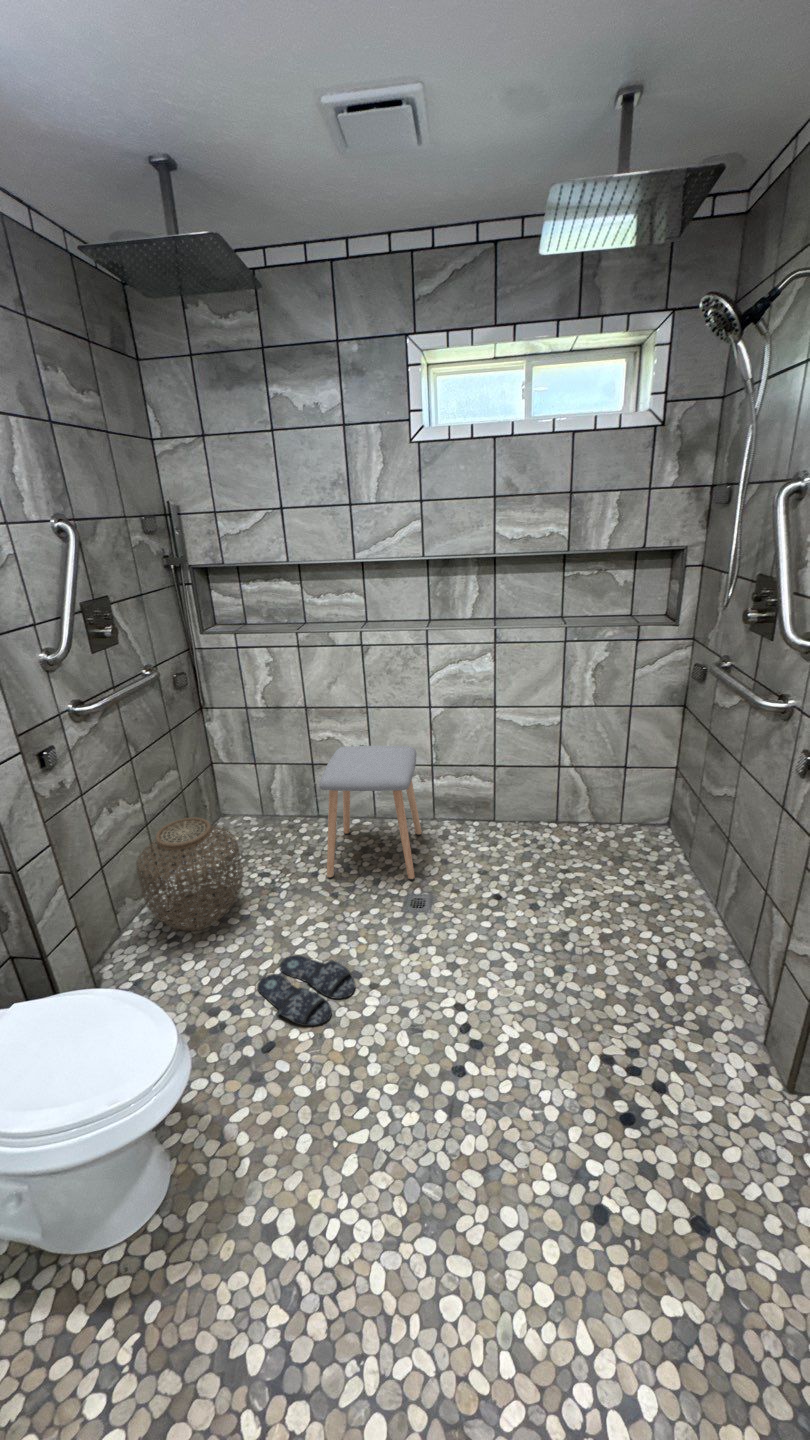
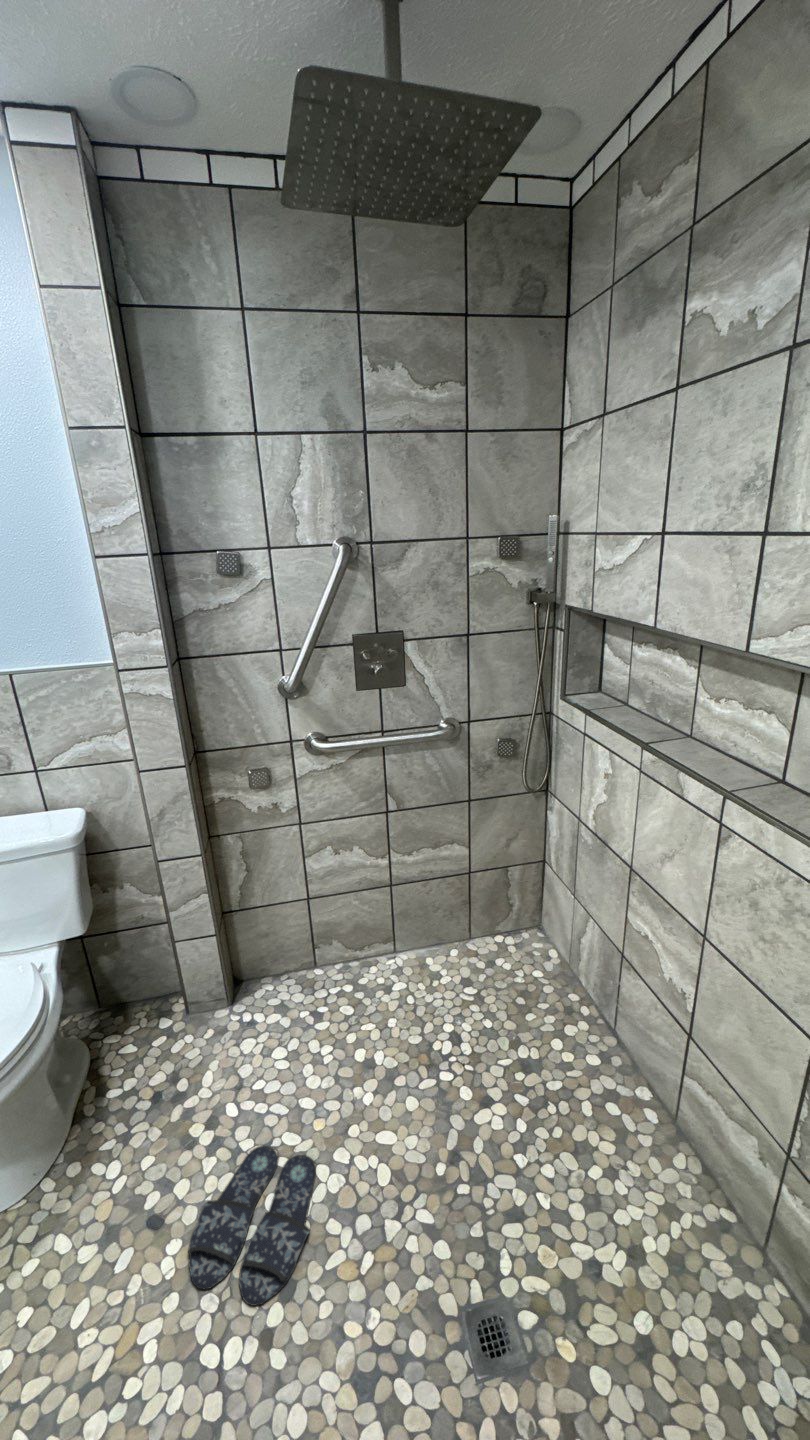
stool: present [319,746,422,880] -> none [485,967,723,1293]
woven basket: present [136,818,243,931] -> none [300,899,418,1038]

